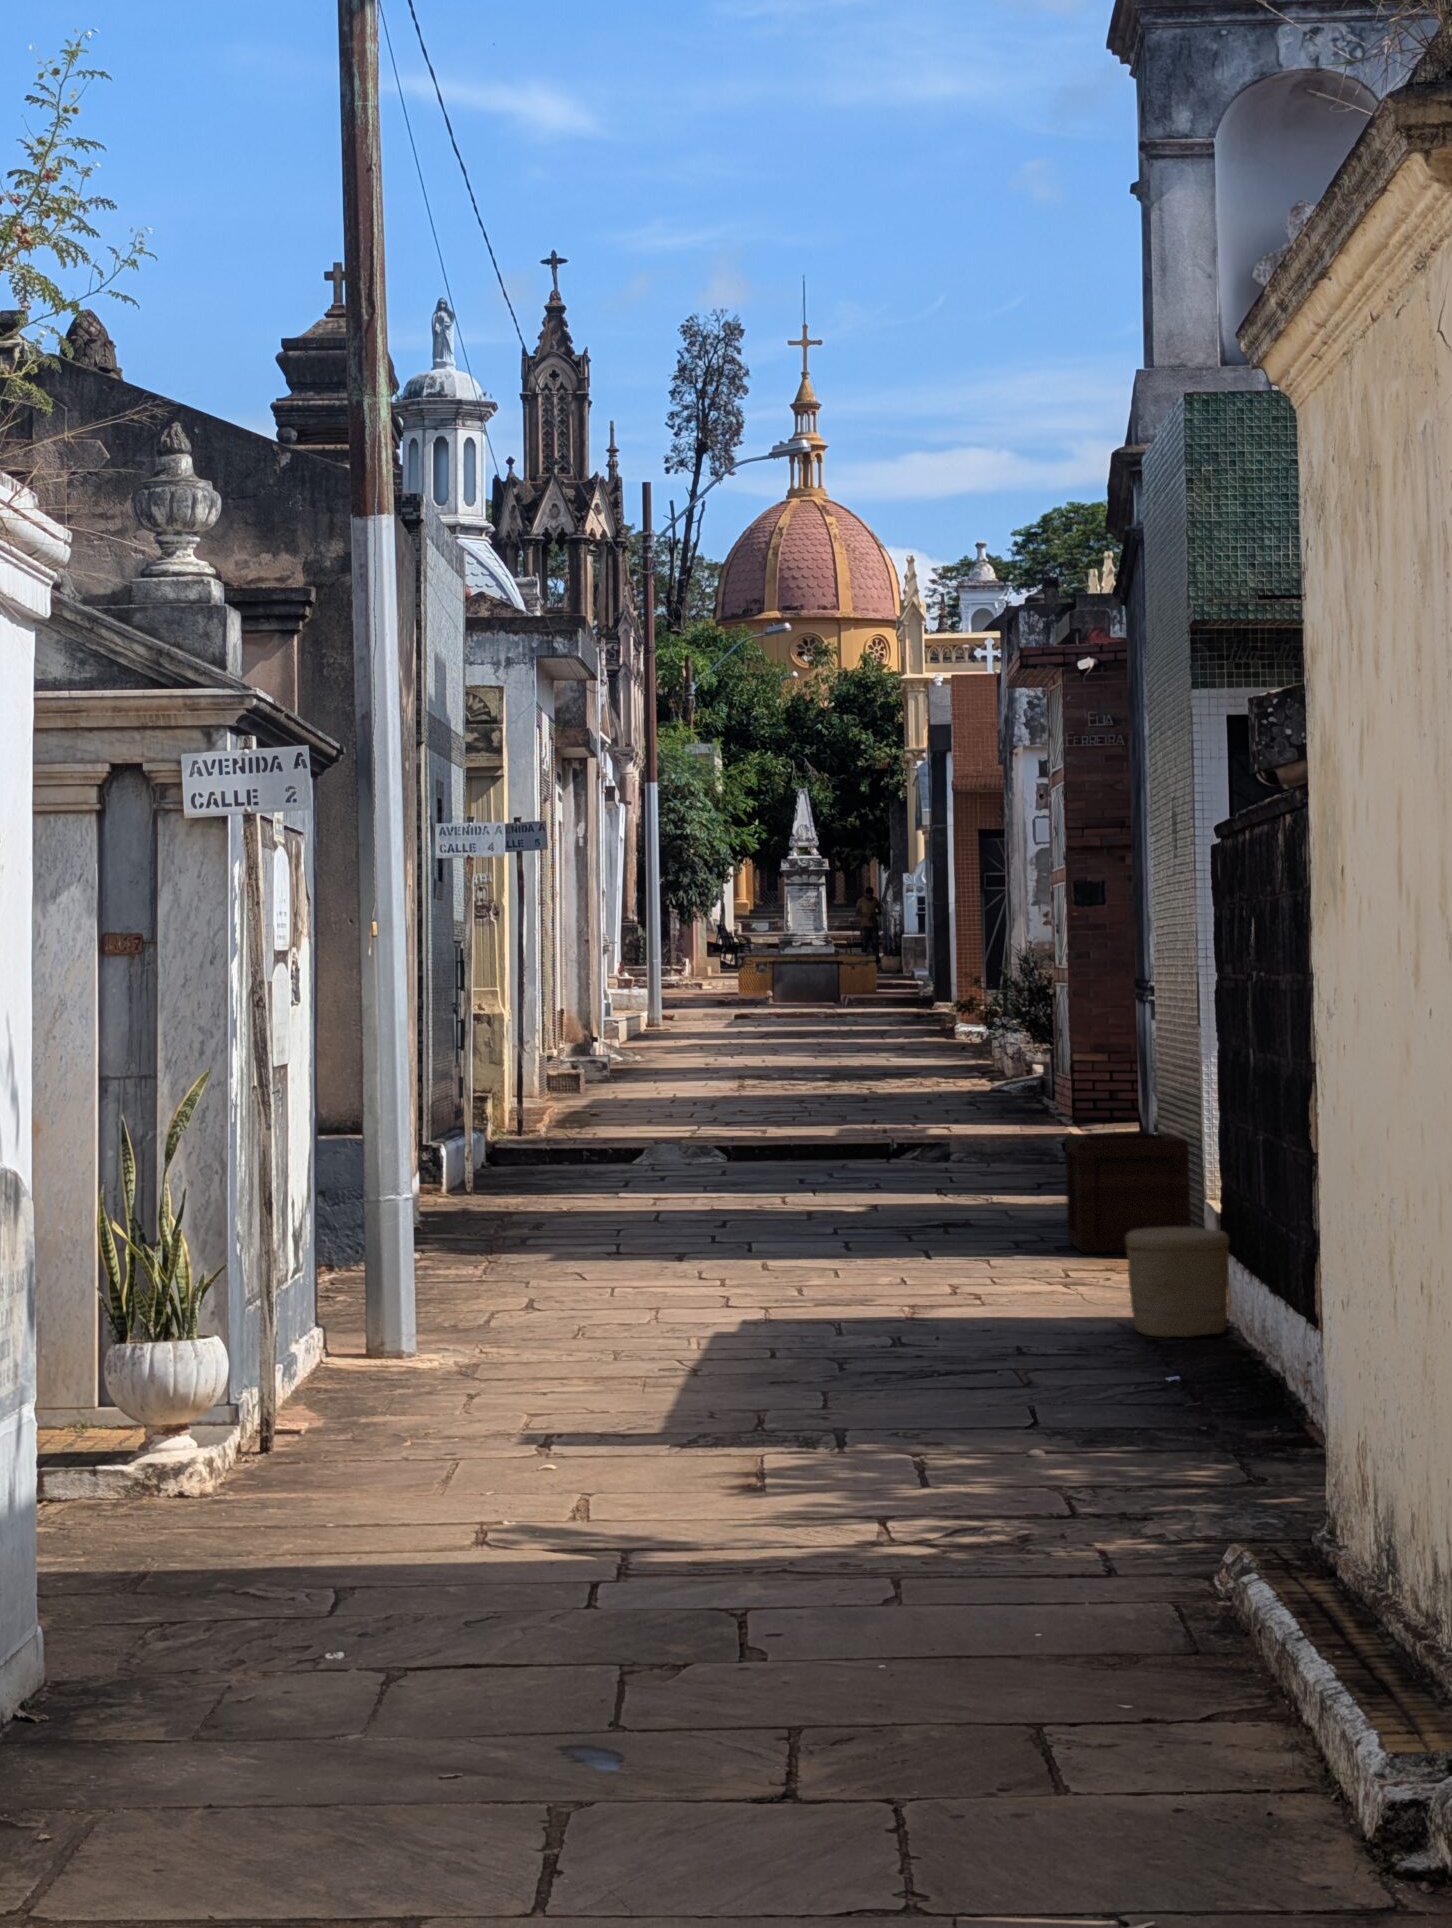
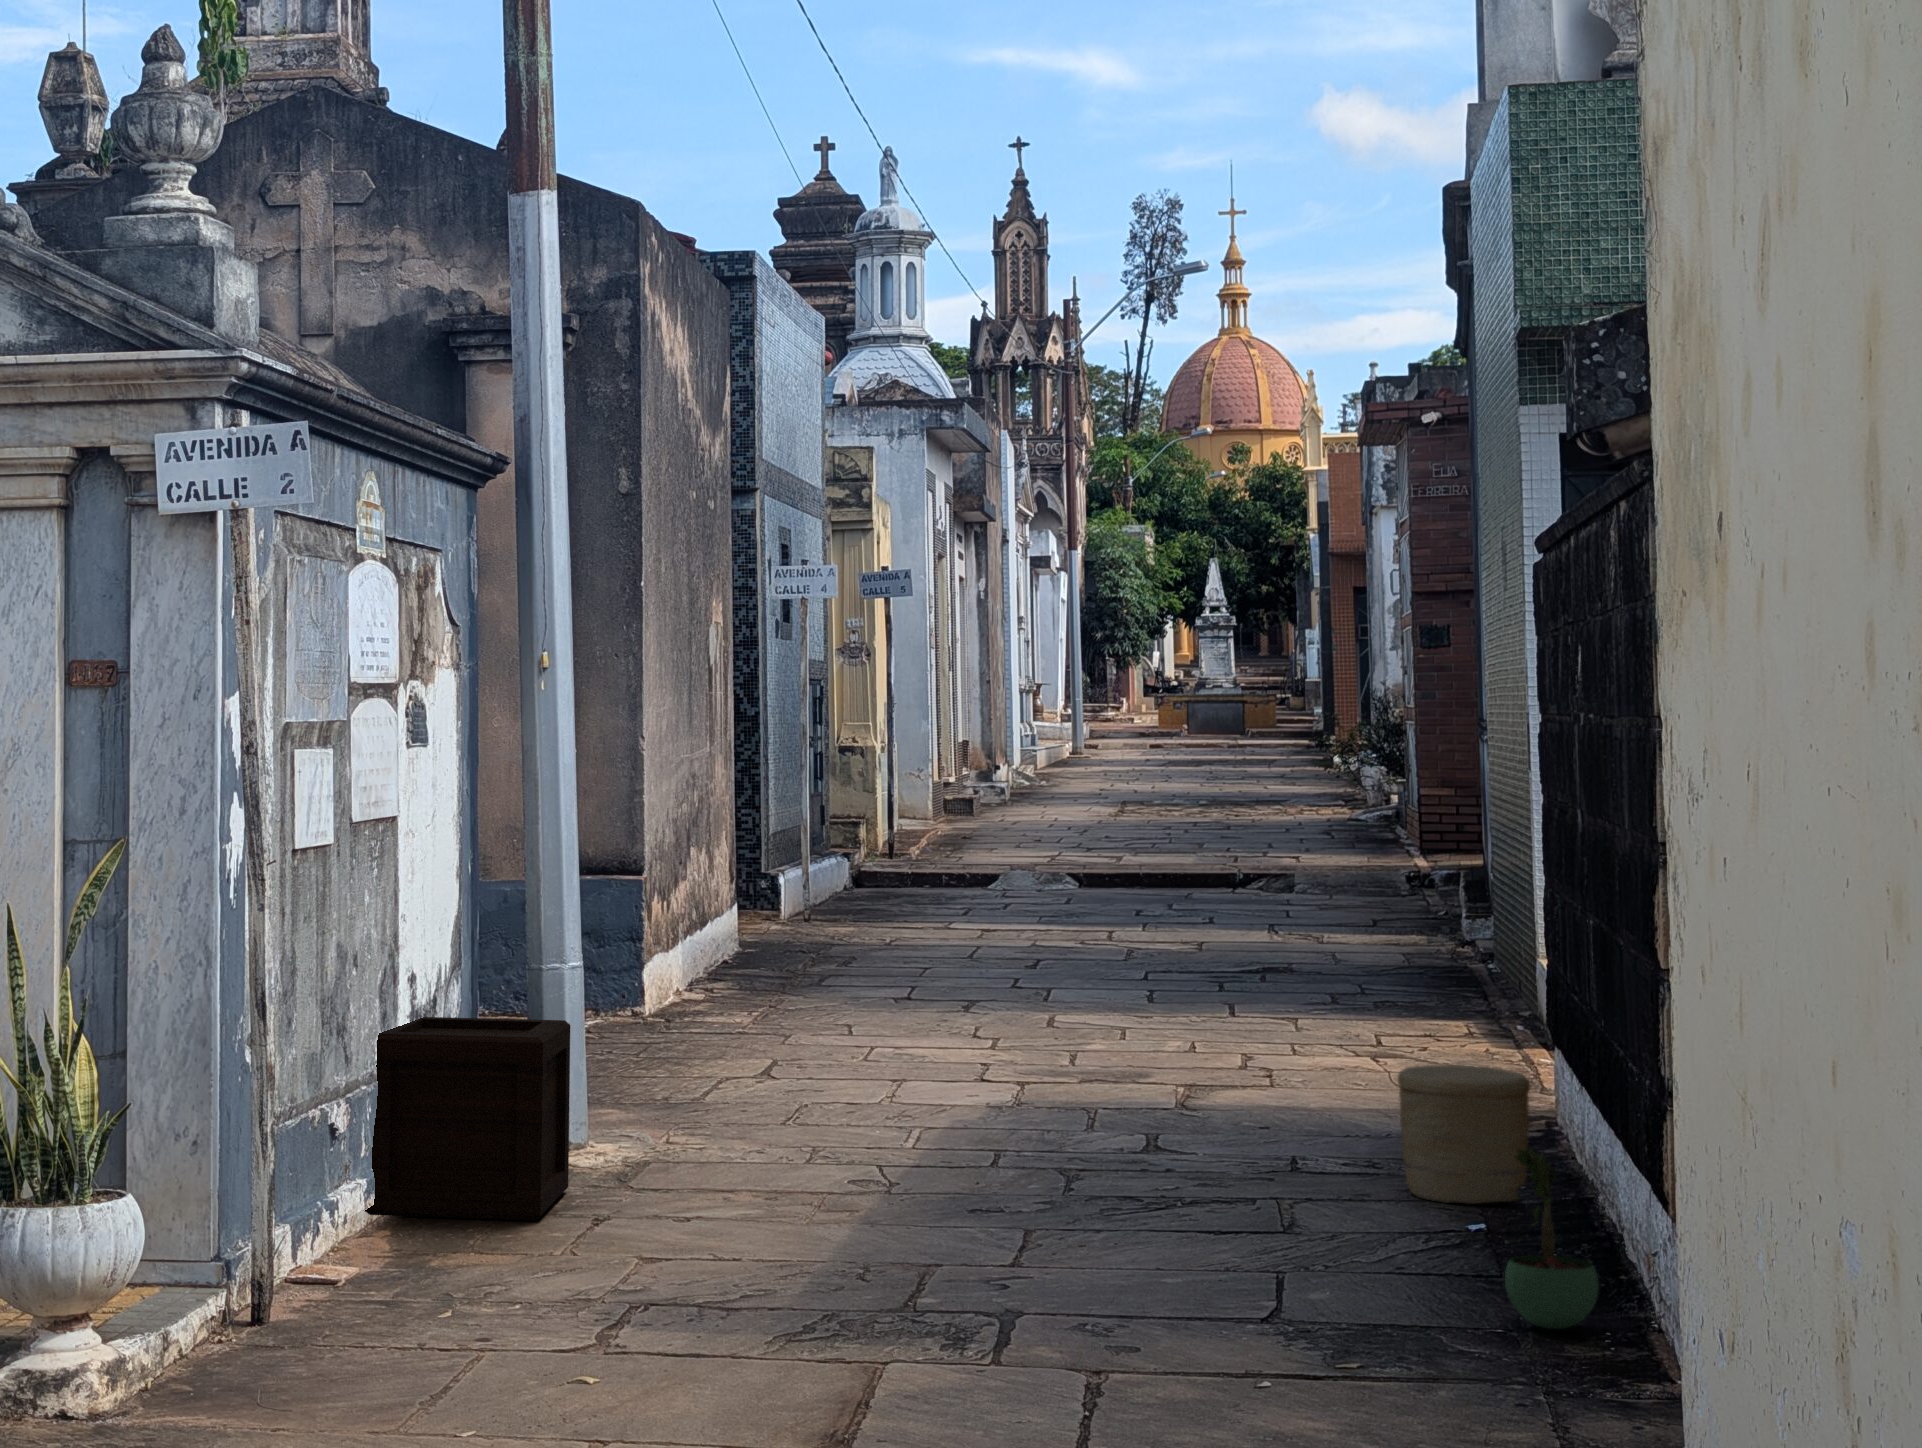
wooden crate: present [1065,1133,1191,1254] -> present [365,1017,570,1220]
potted plant: none [1231,1278,1299,1414] -> present [1505,1148,1599,1329]

